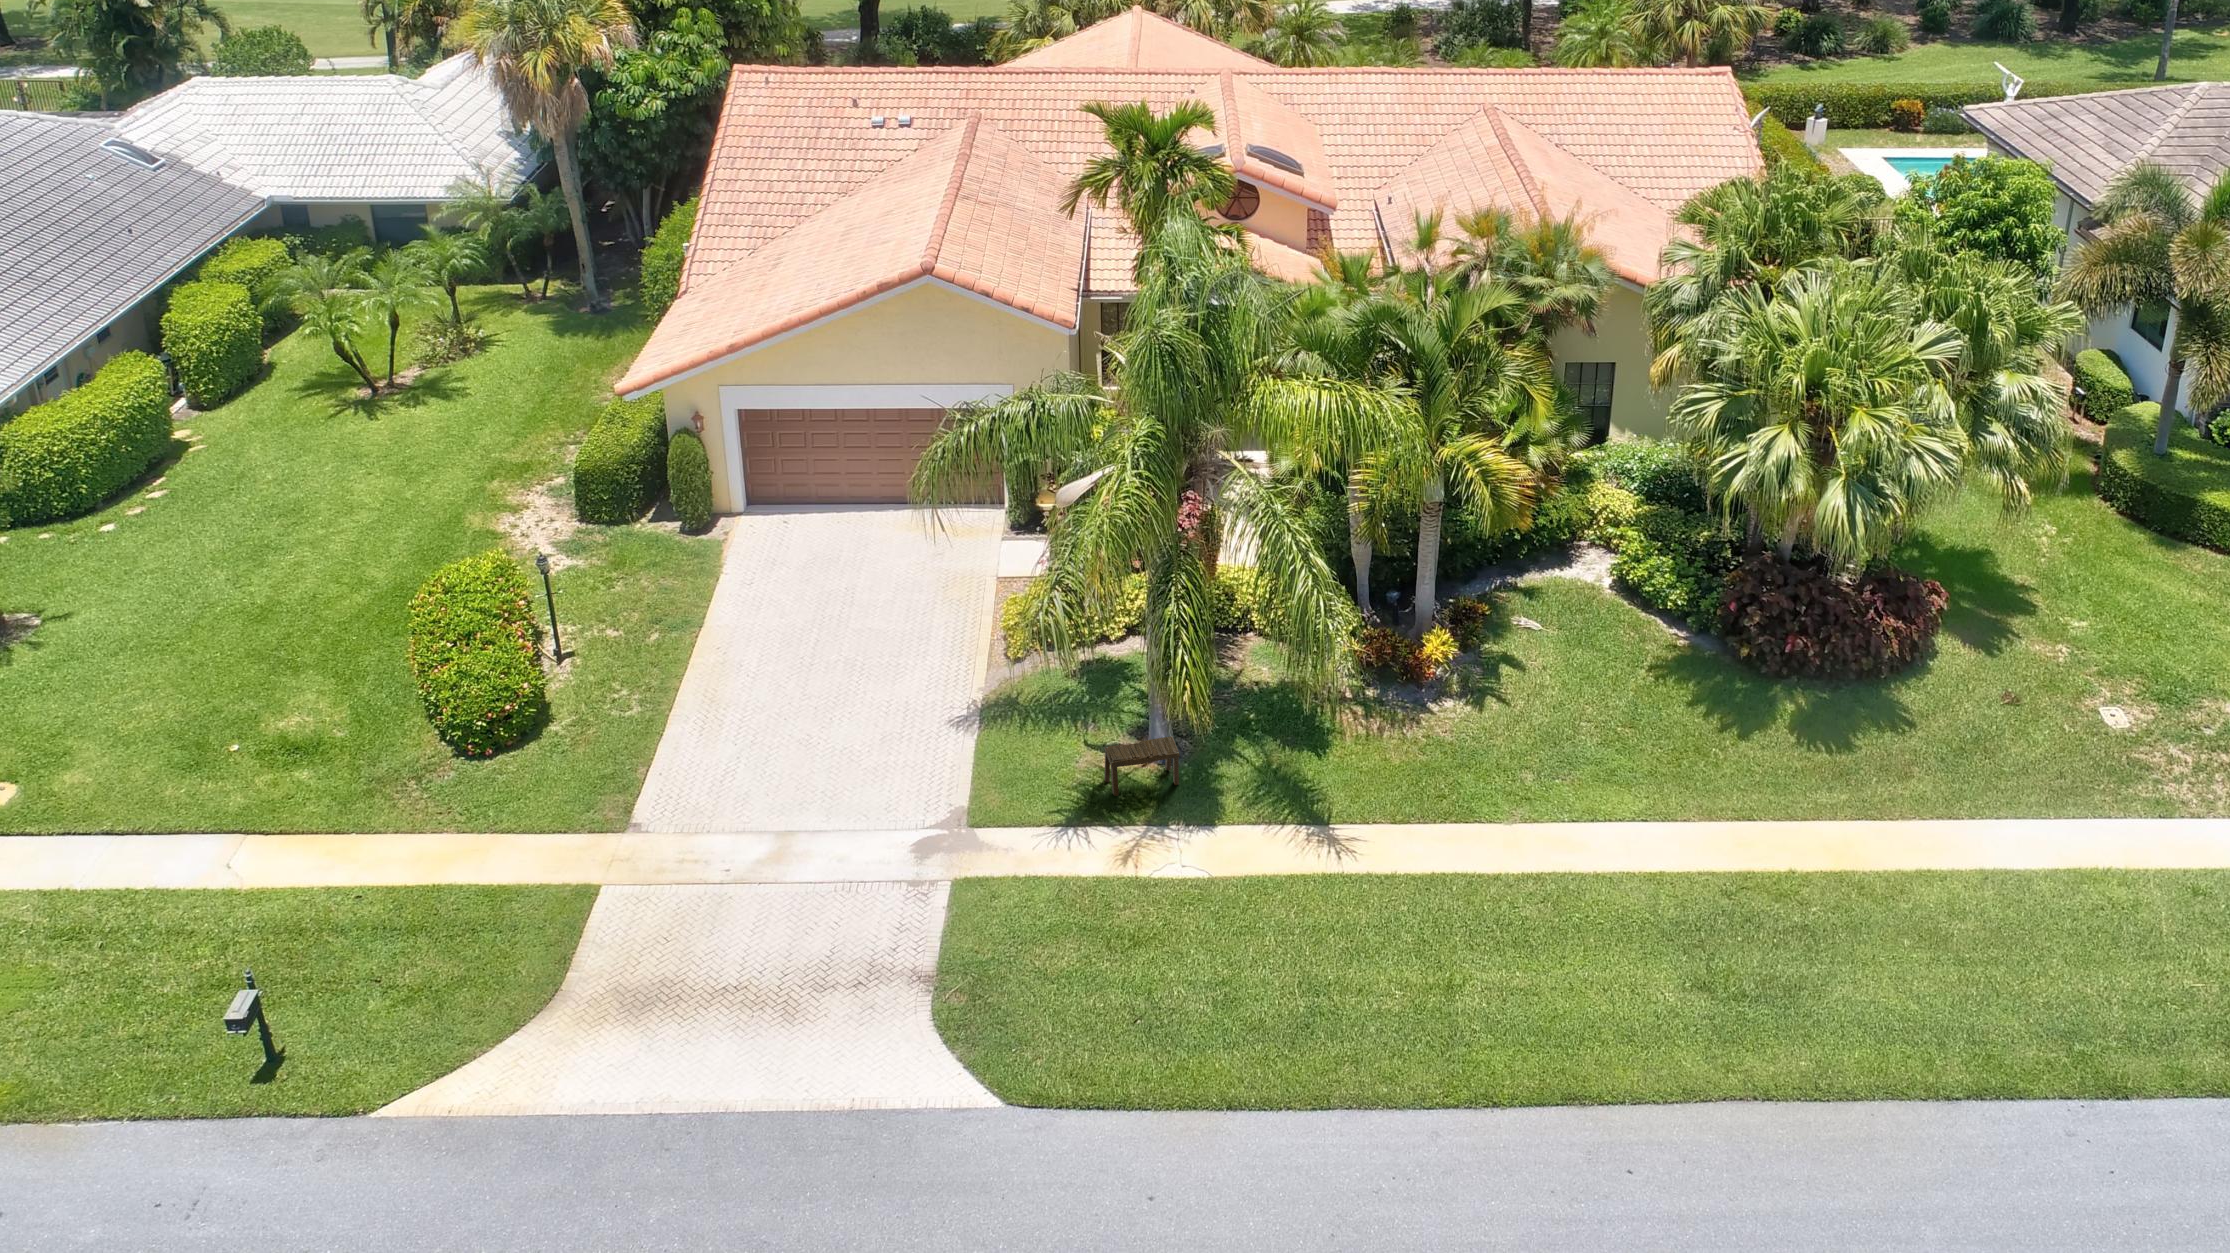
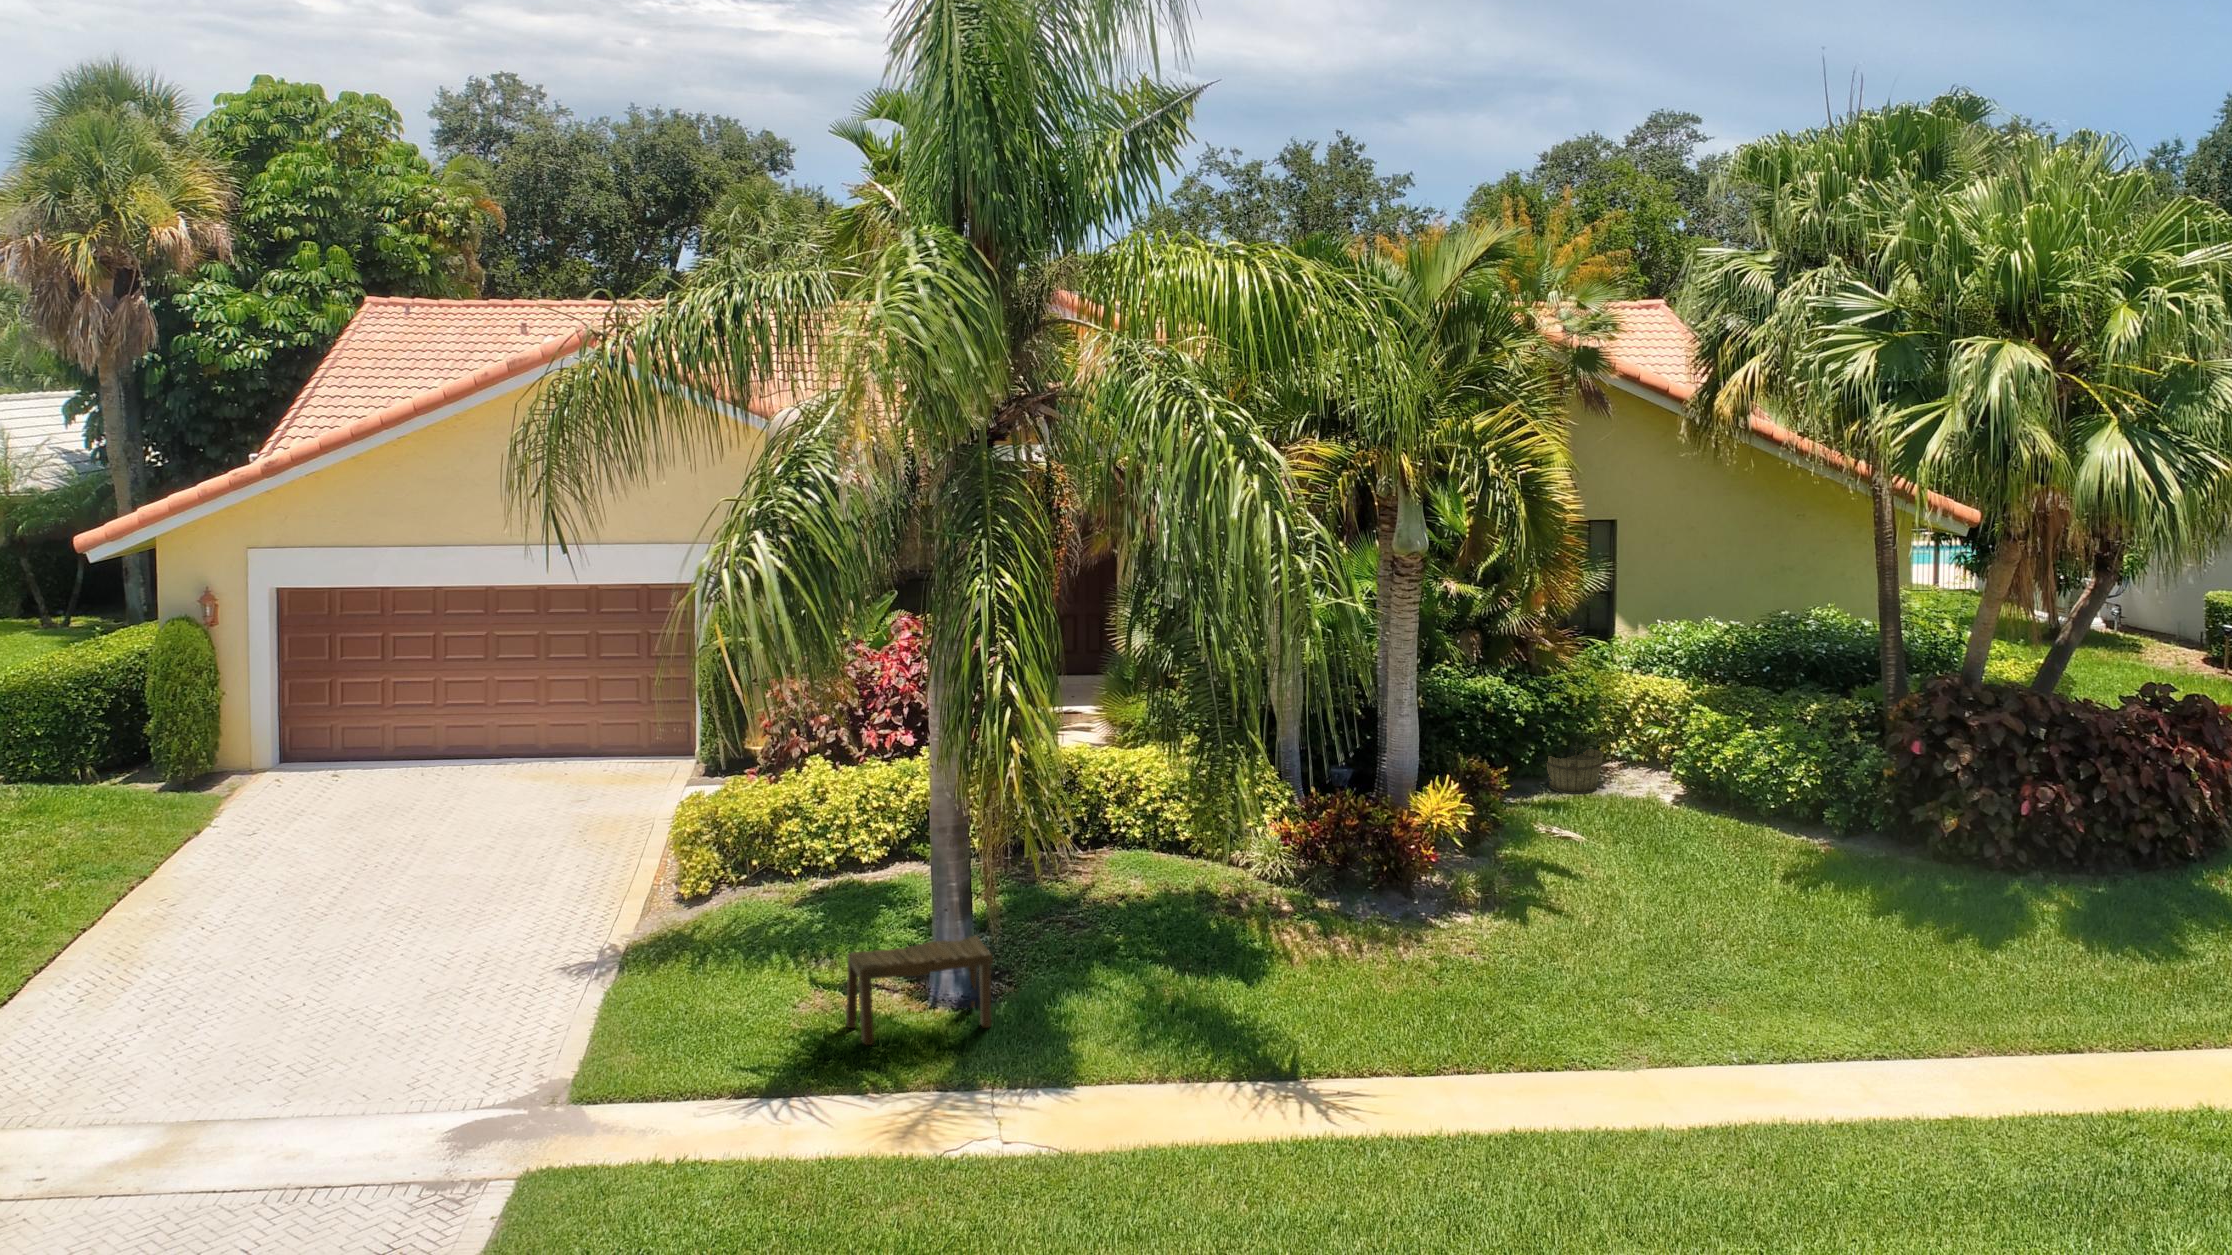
wooden bucket: none [1532,549,1569,584] -> present [1546,742,1603,794]

